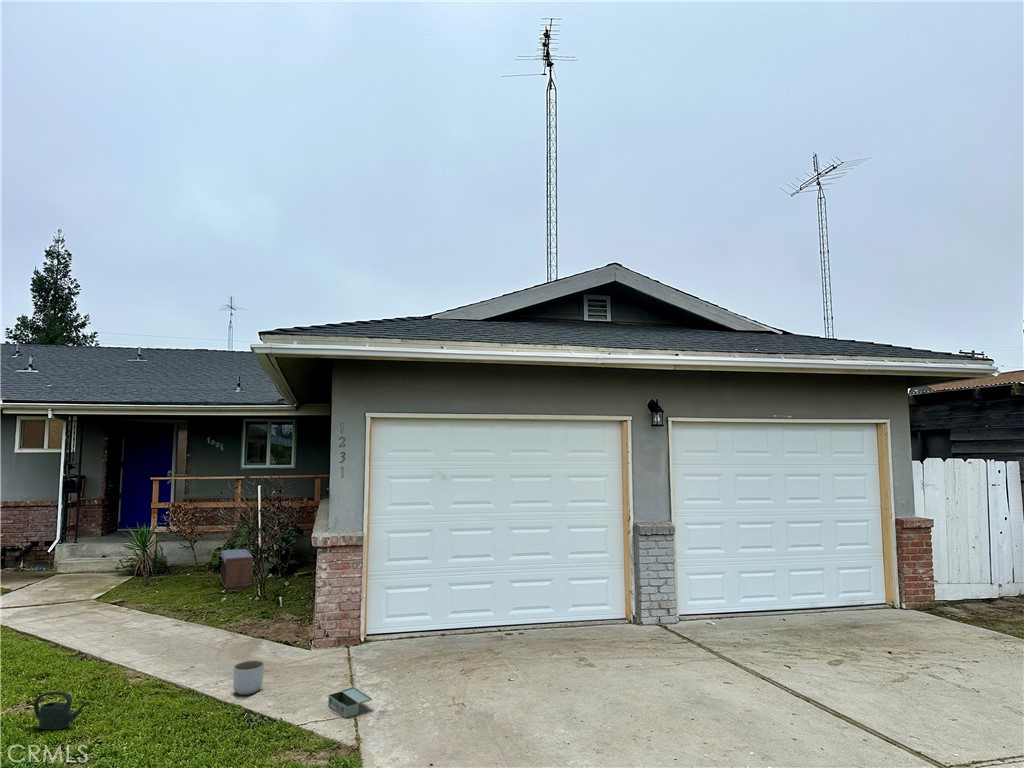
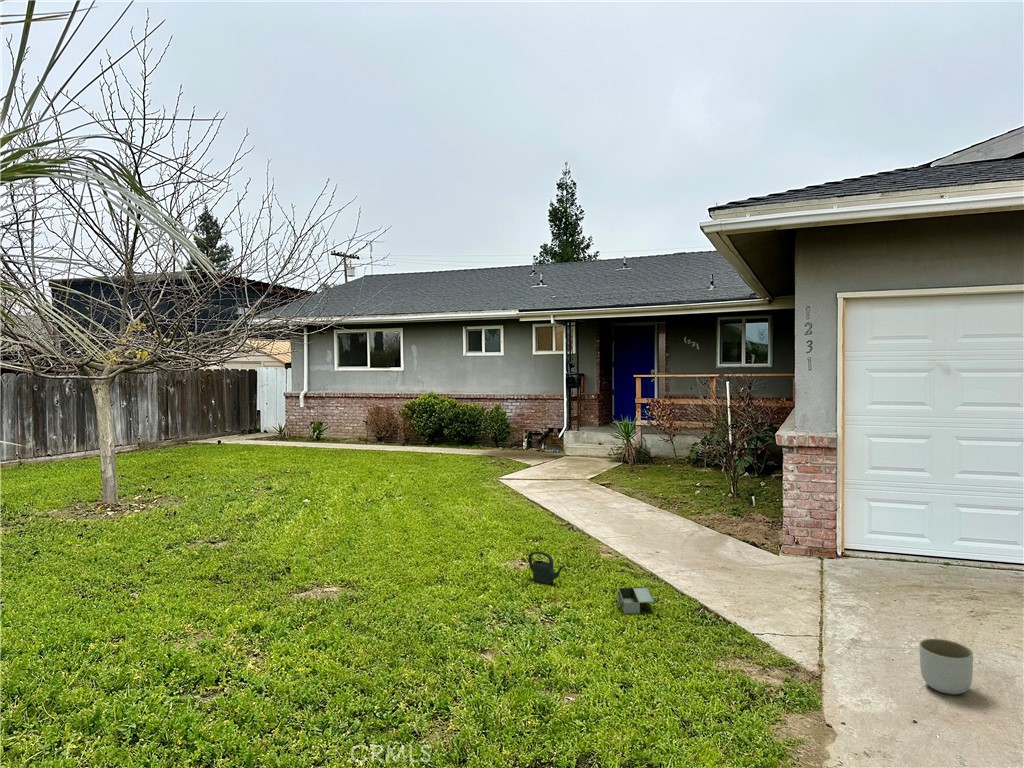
bench: present [220,549,253,590] -> none [695,444,726,484]
planter: present [233,660,264,695] -> present [919,639,973,695]
toolbox: present [328,688,372,718] -> present [617,587,655,614]

